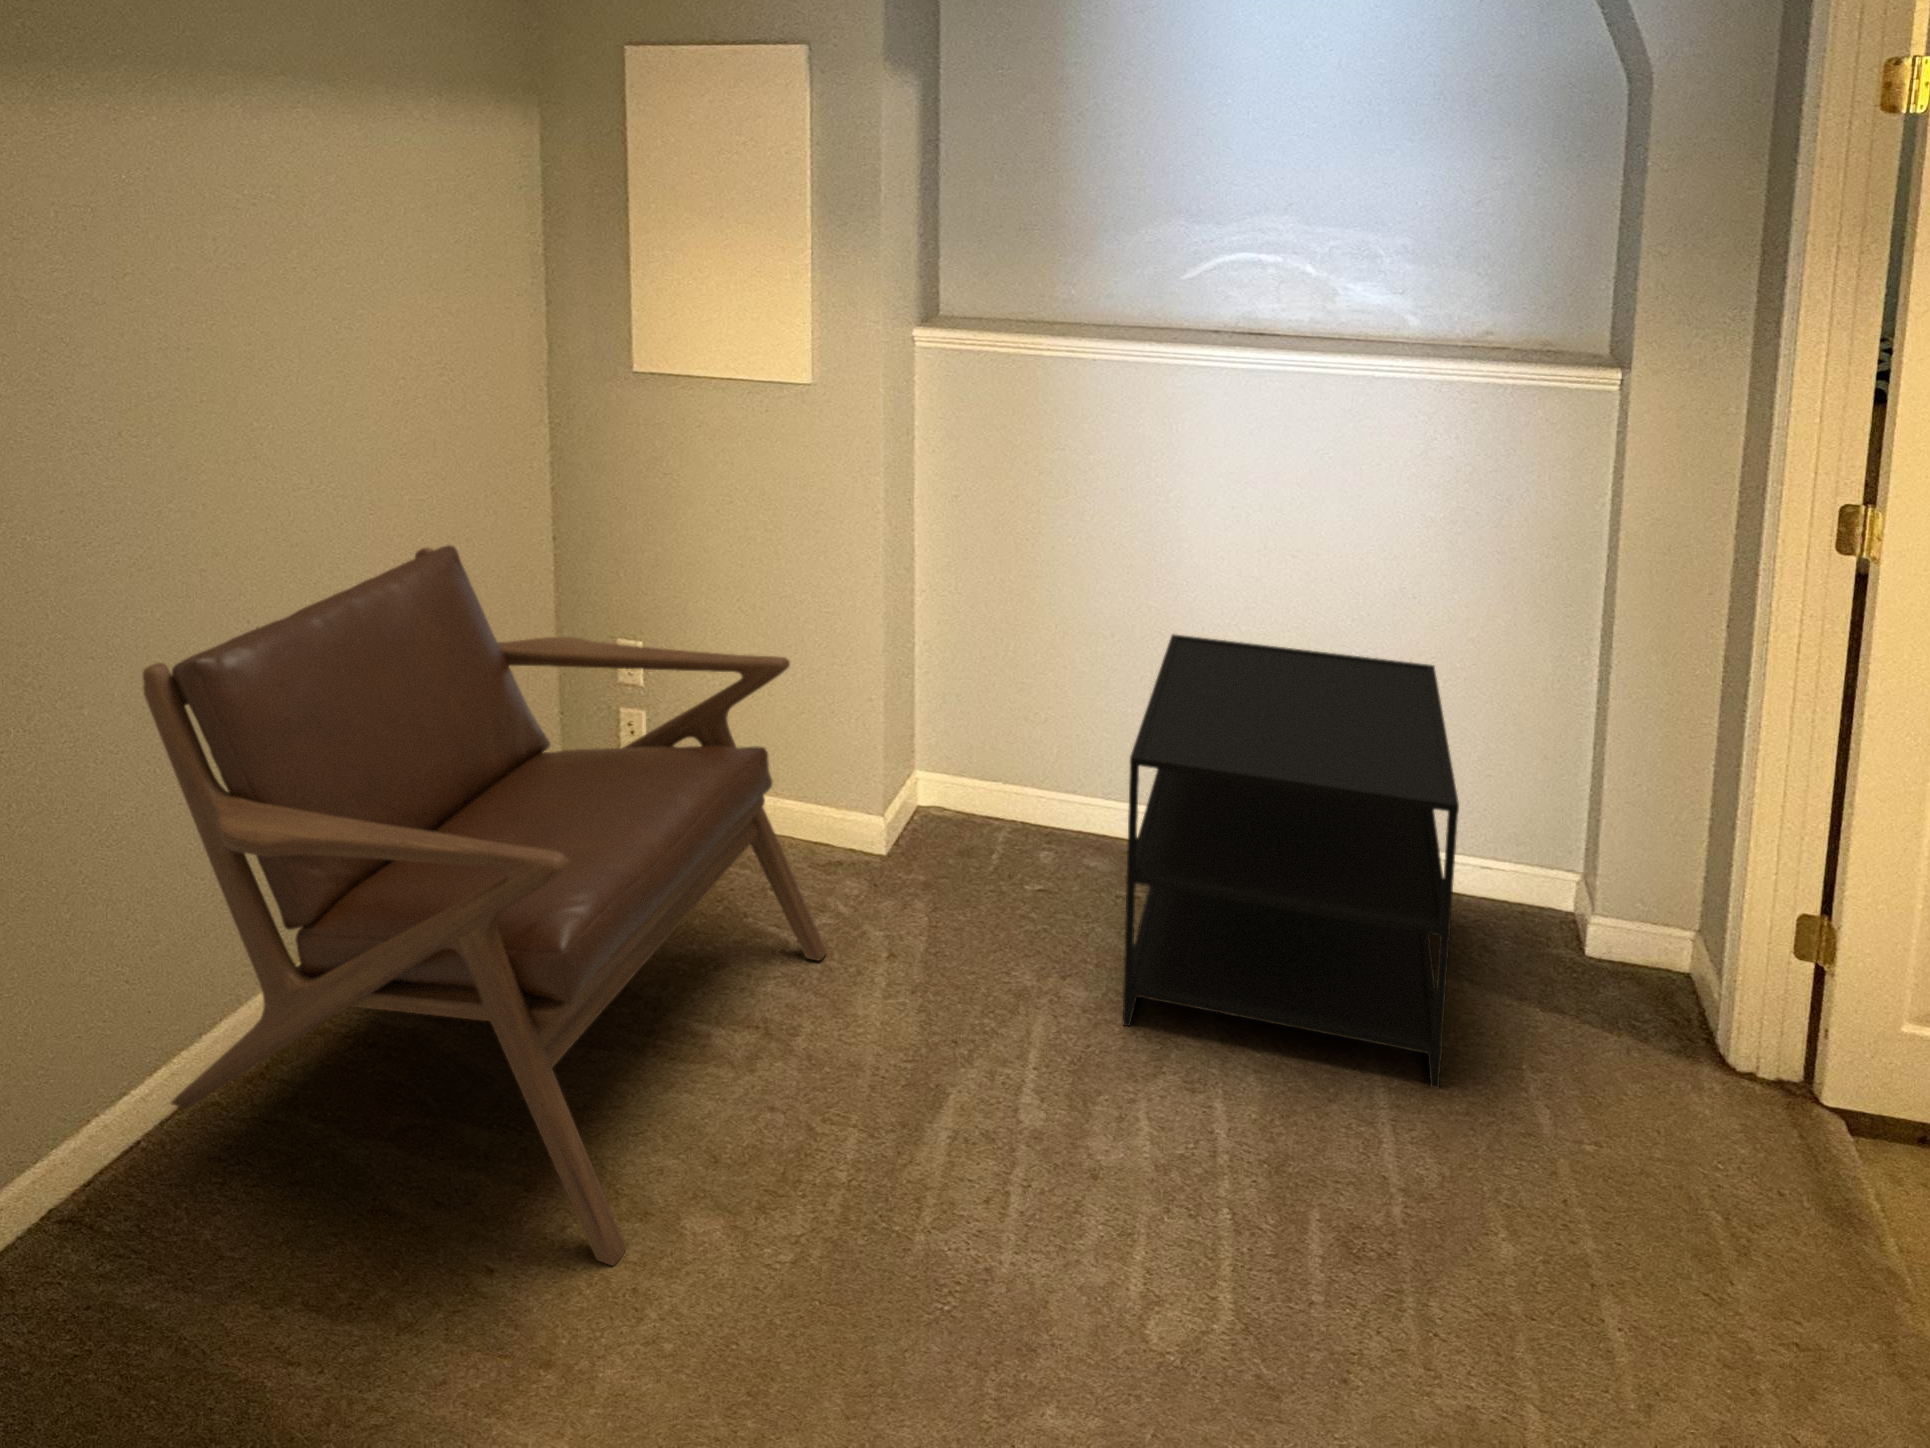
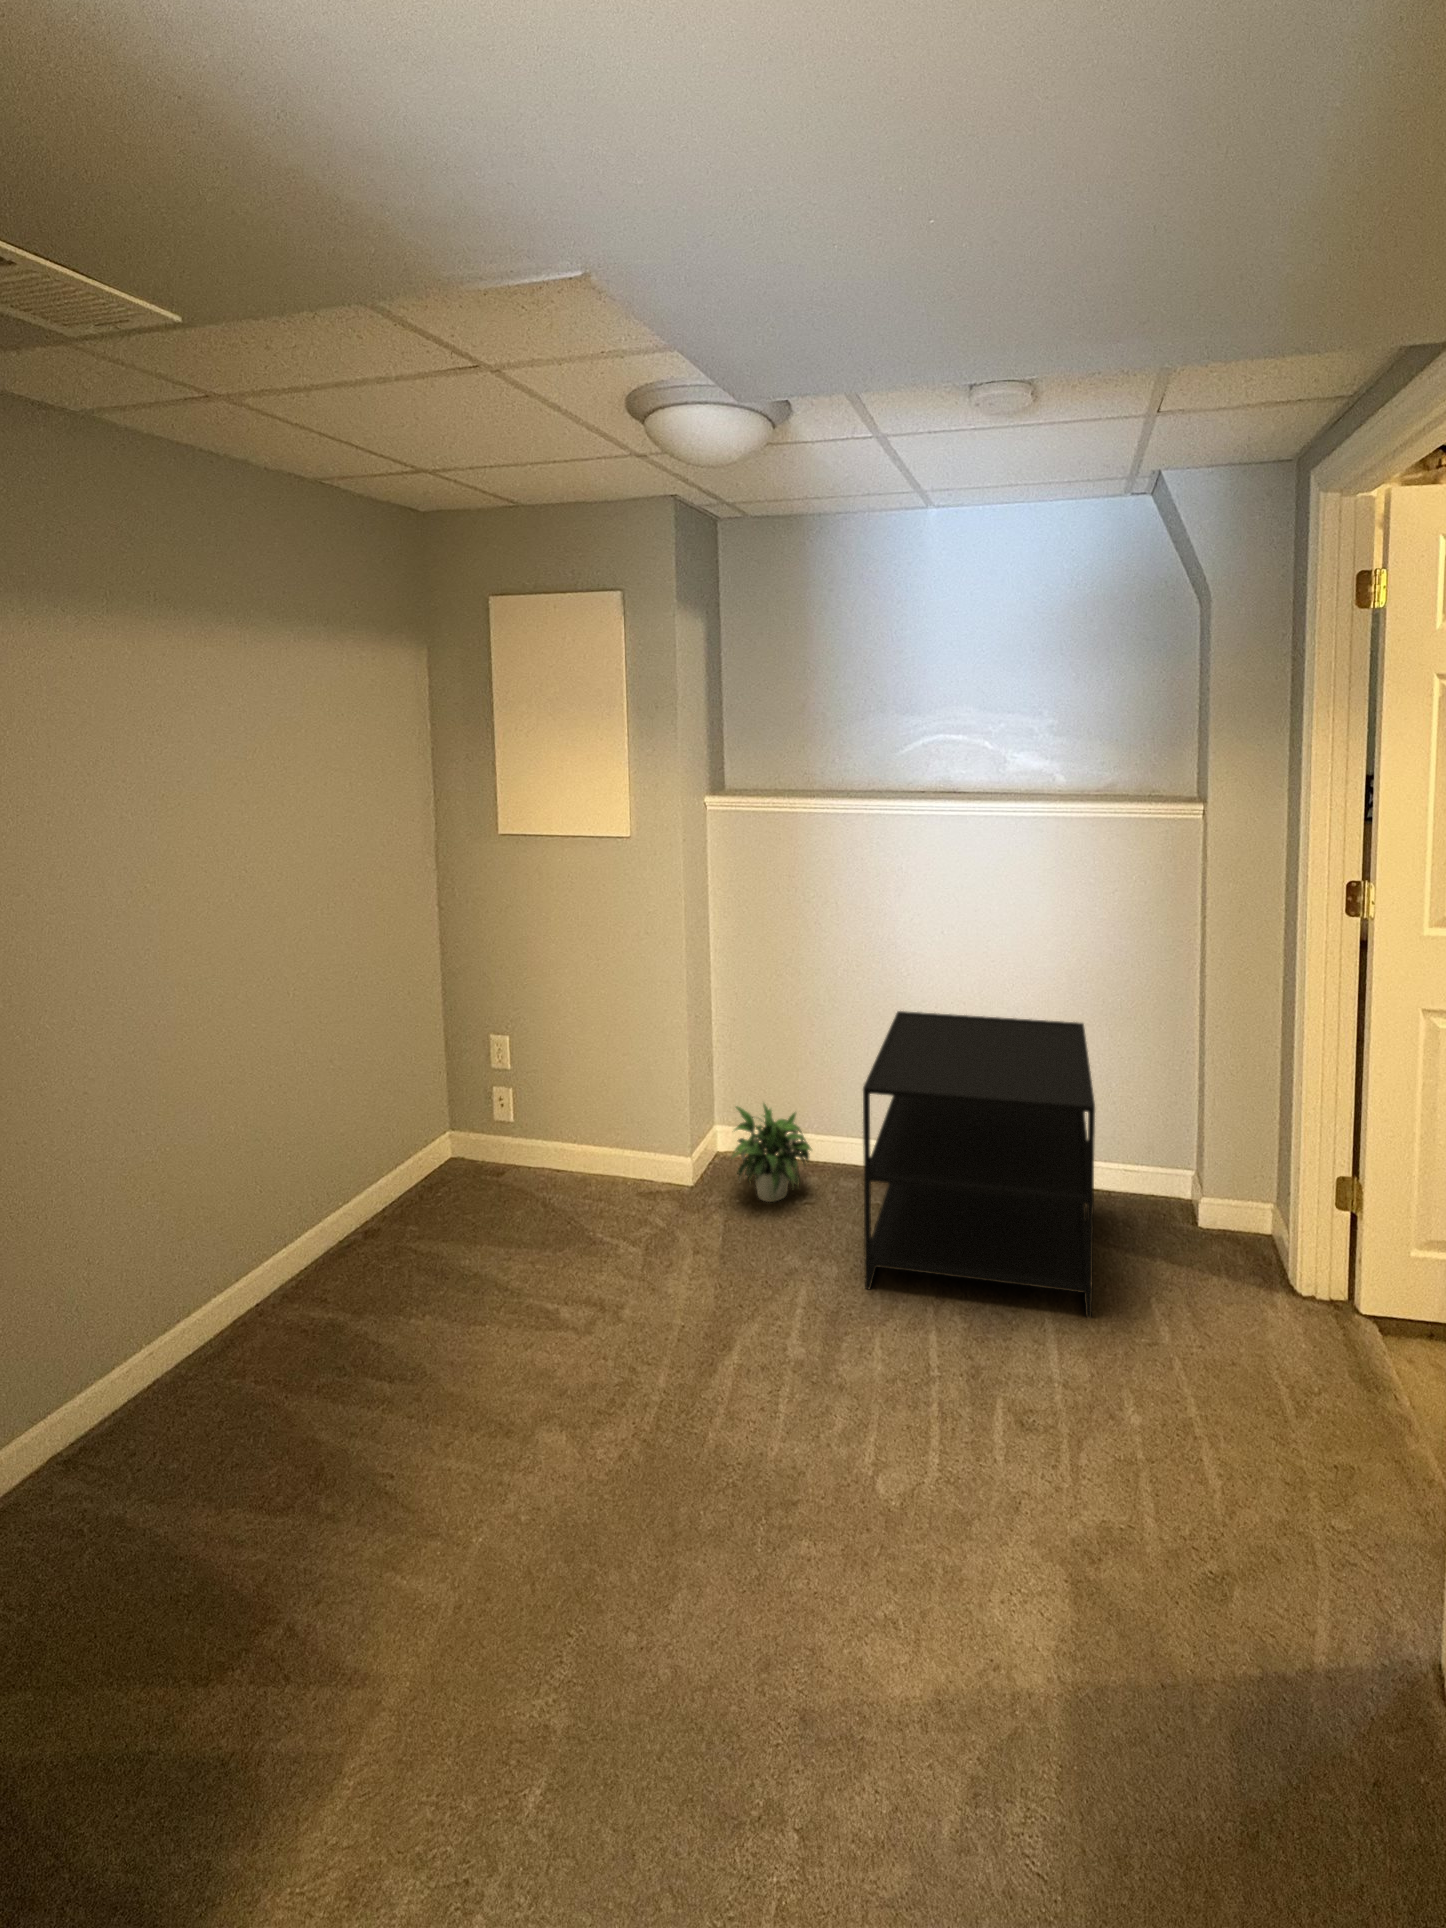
lounge chair: present [143,545,827,1266] -> none [124,961,648,1469]
potted plant: none [937,746,1051,886] -> present [732,1104,812,1202]

